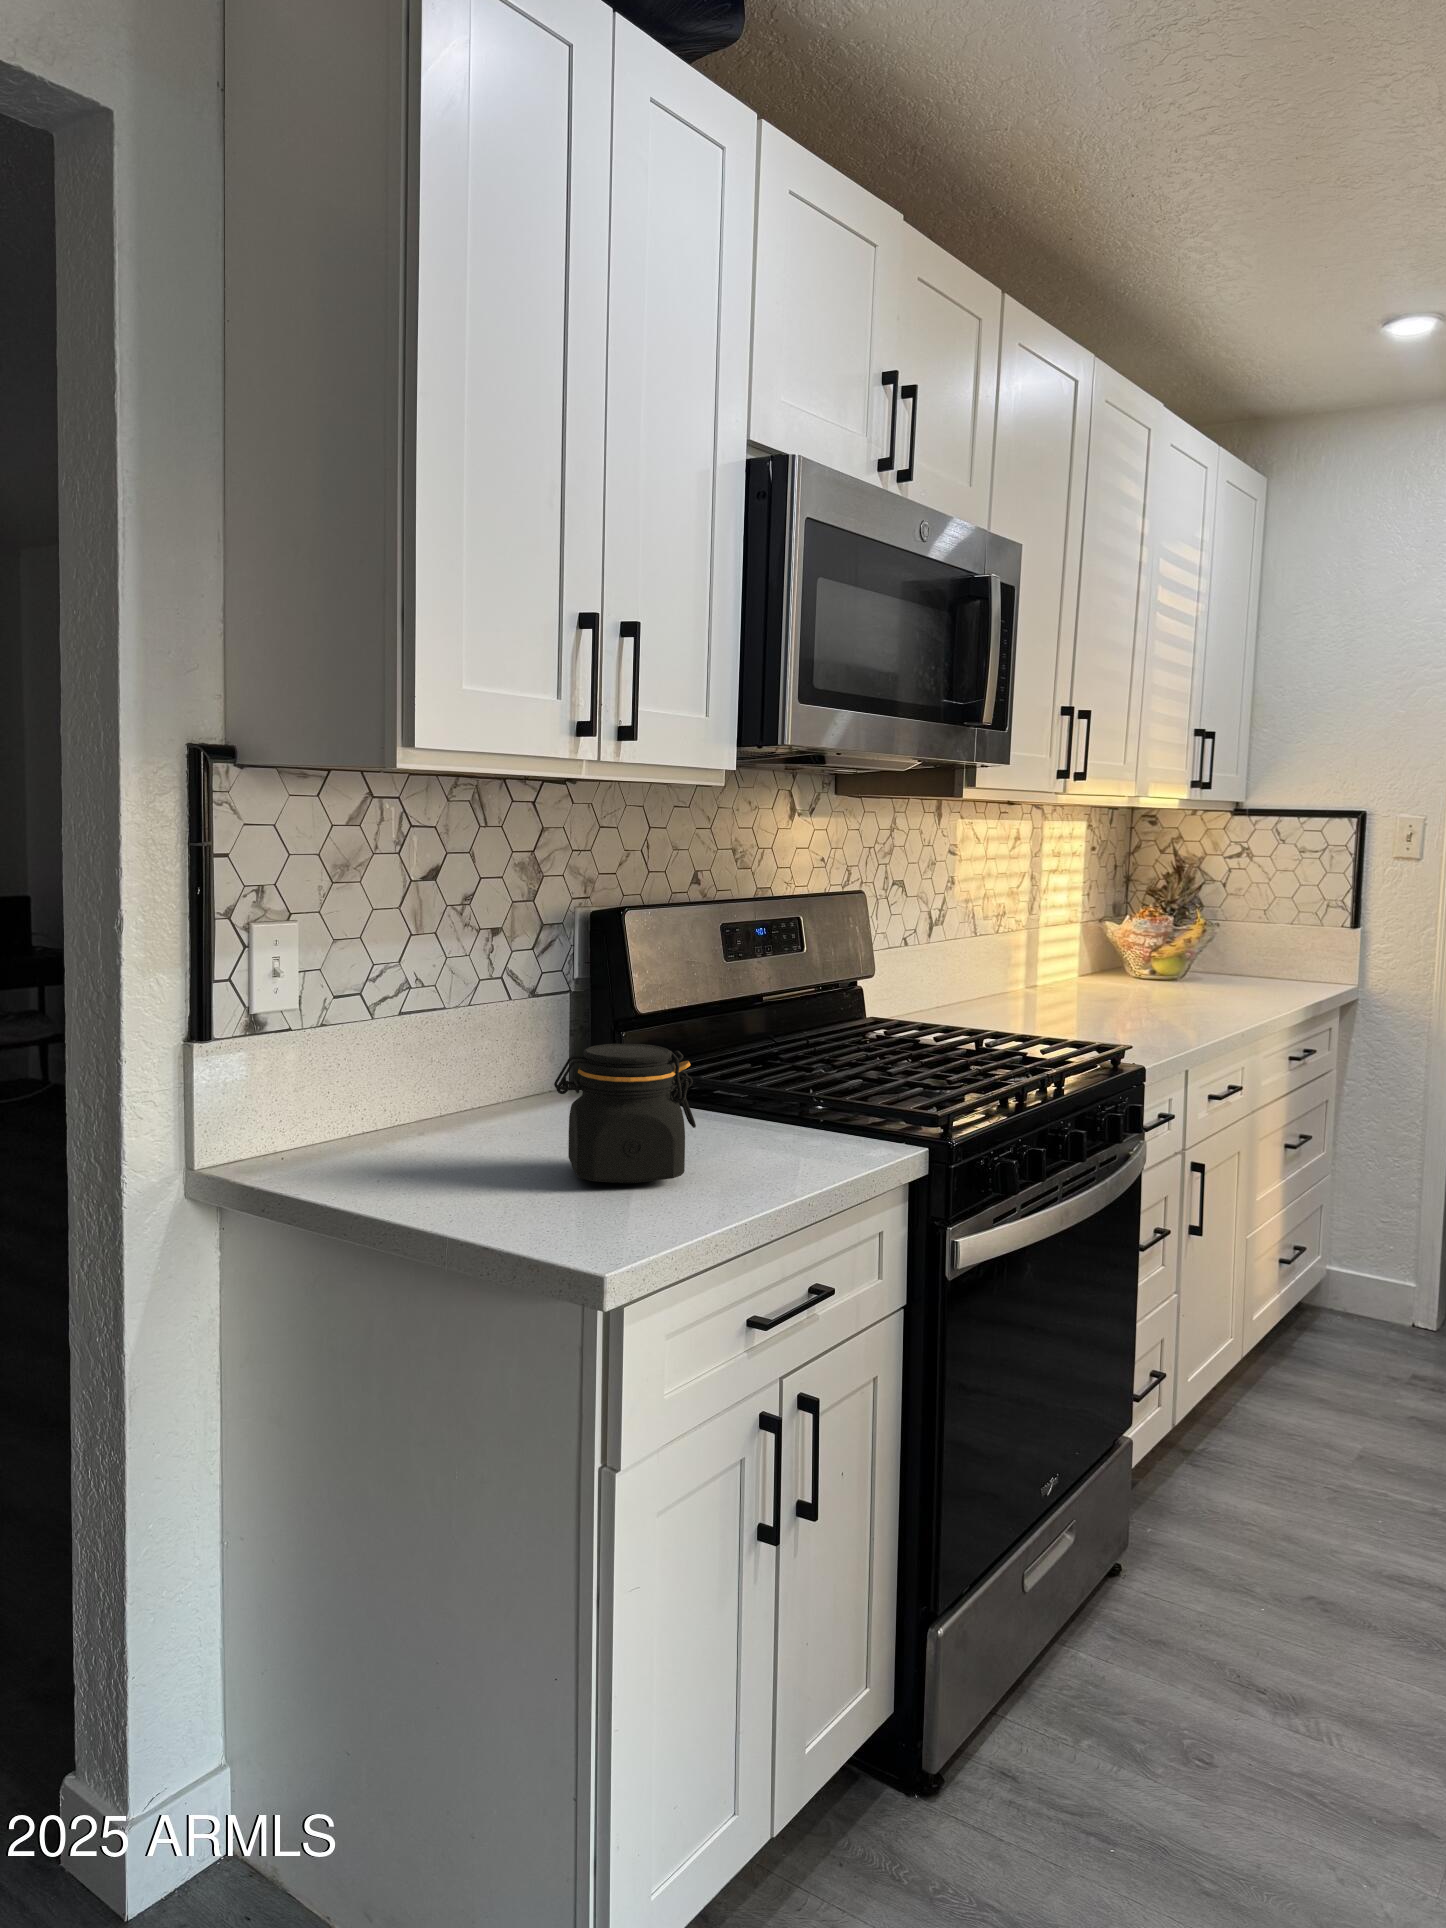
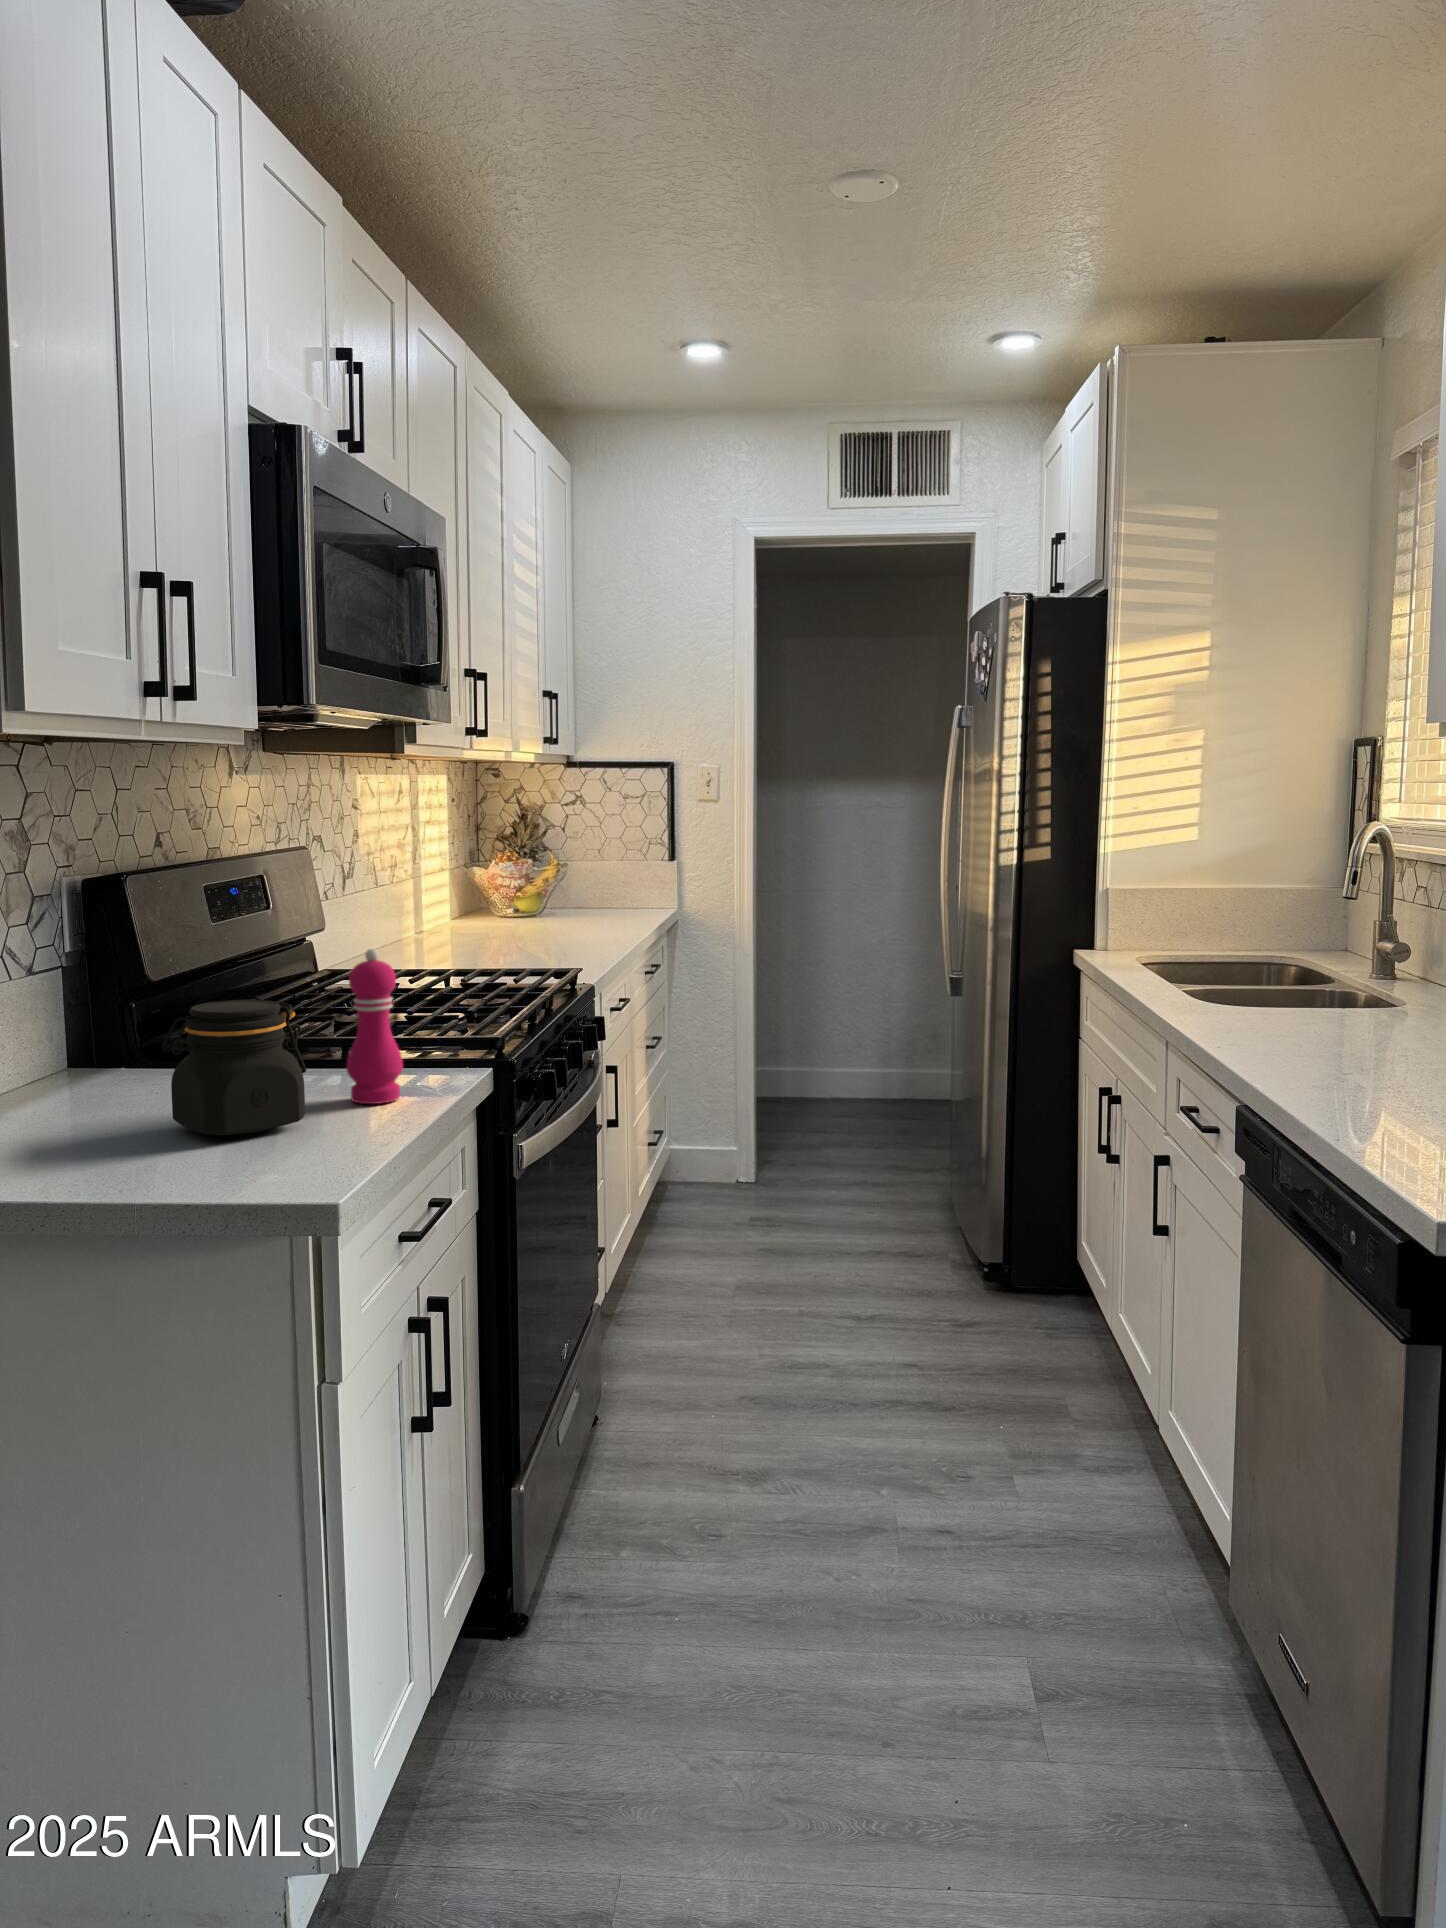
pepper mill: none [752,1004,810,1171] -> present [347,949,403,1104]

